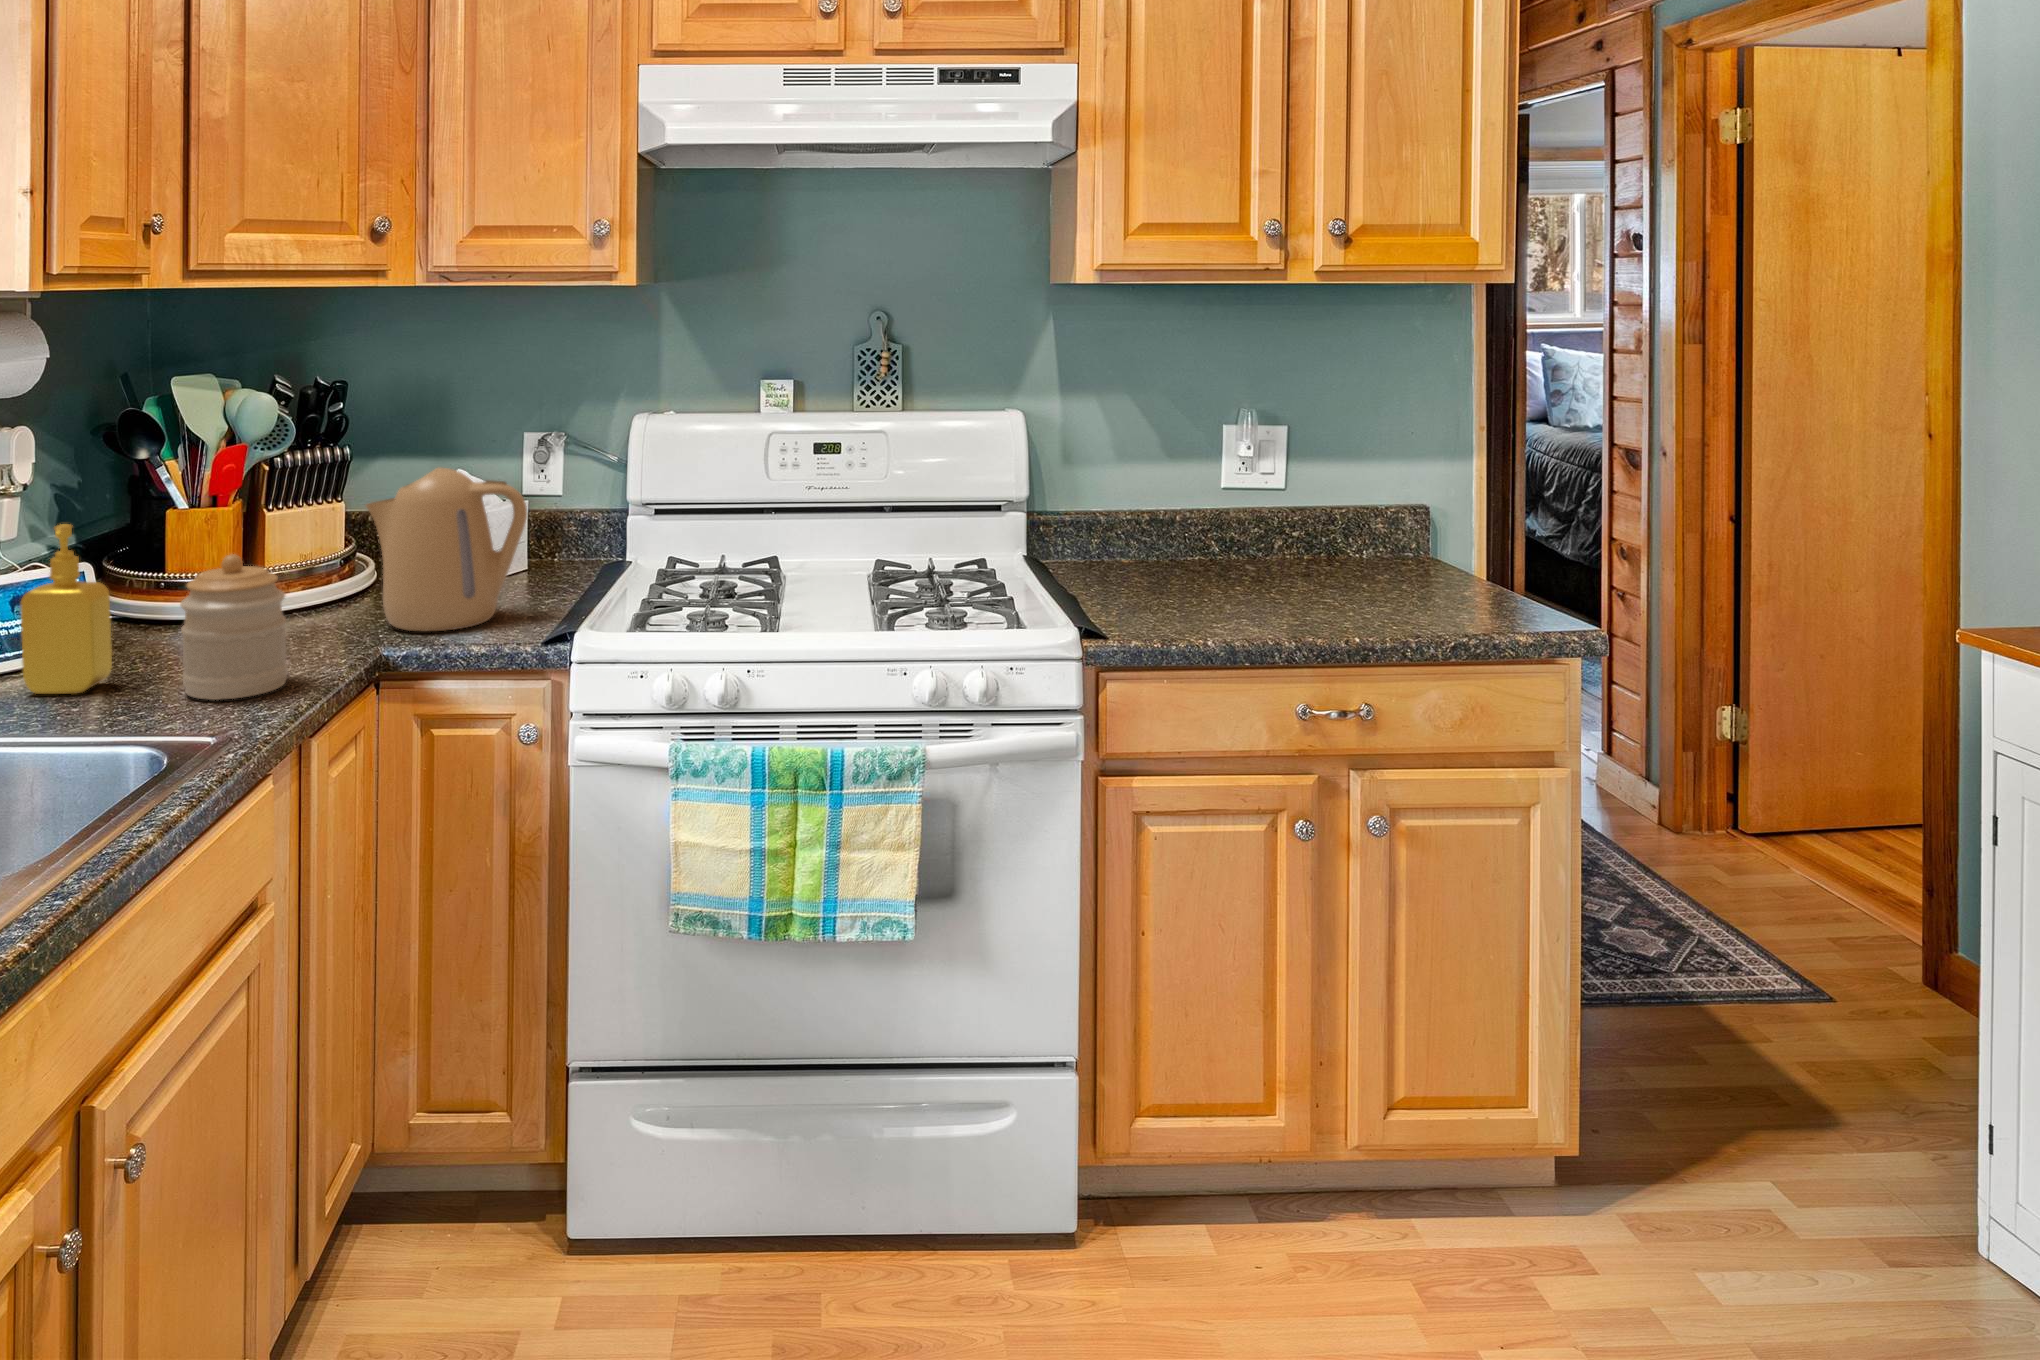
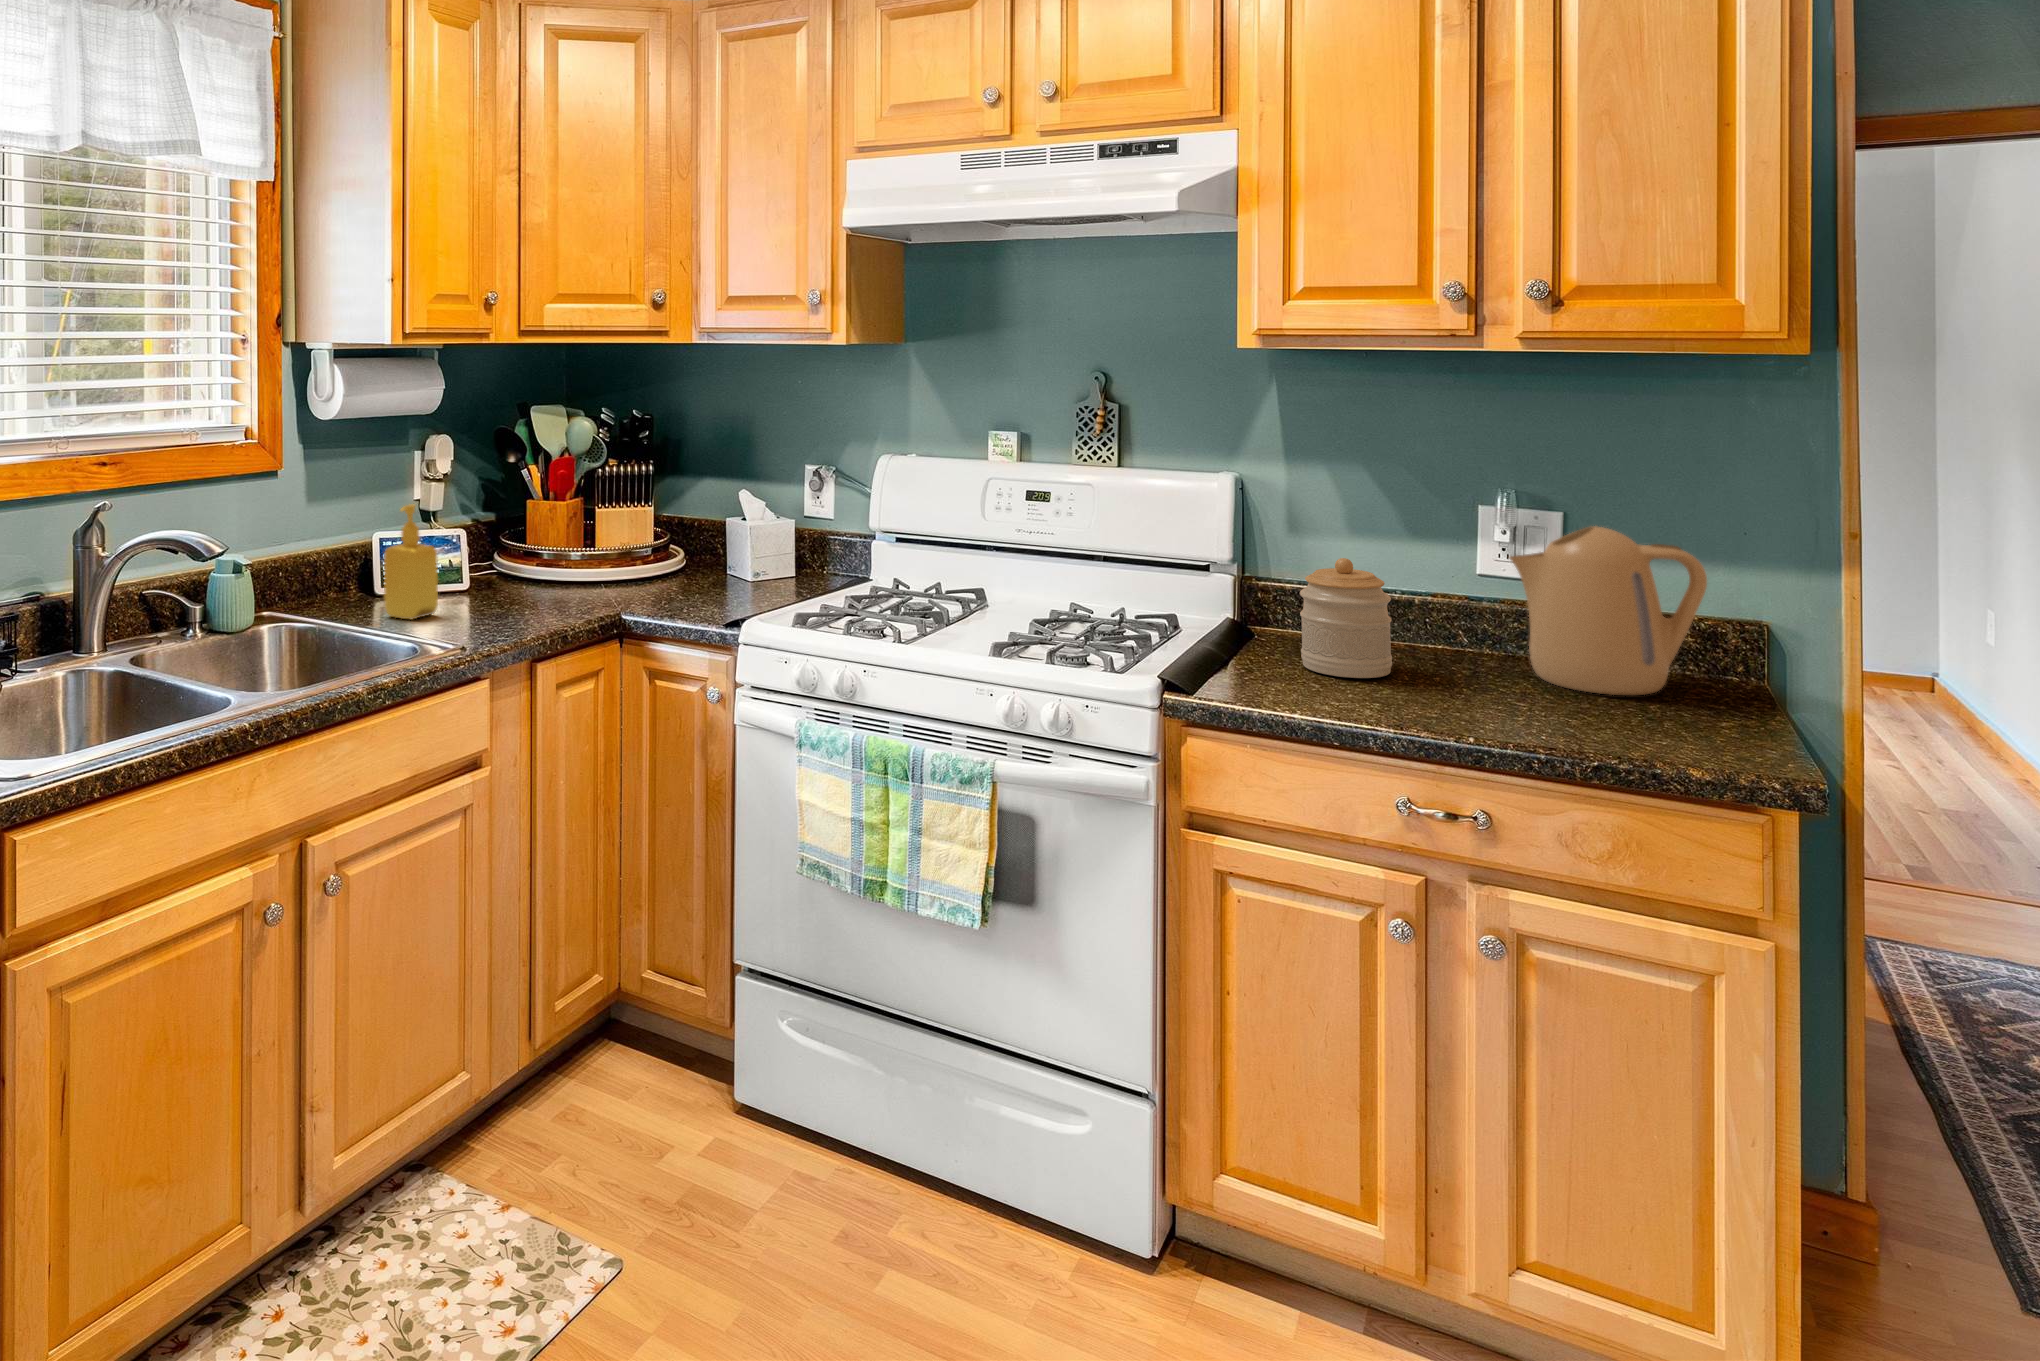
kettle: present [366,468,527,631] -> present [1509,526,1707,695]
jar: present [180,554,288,700] -> present [1300,558,1392,678]

